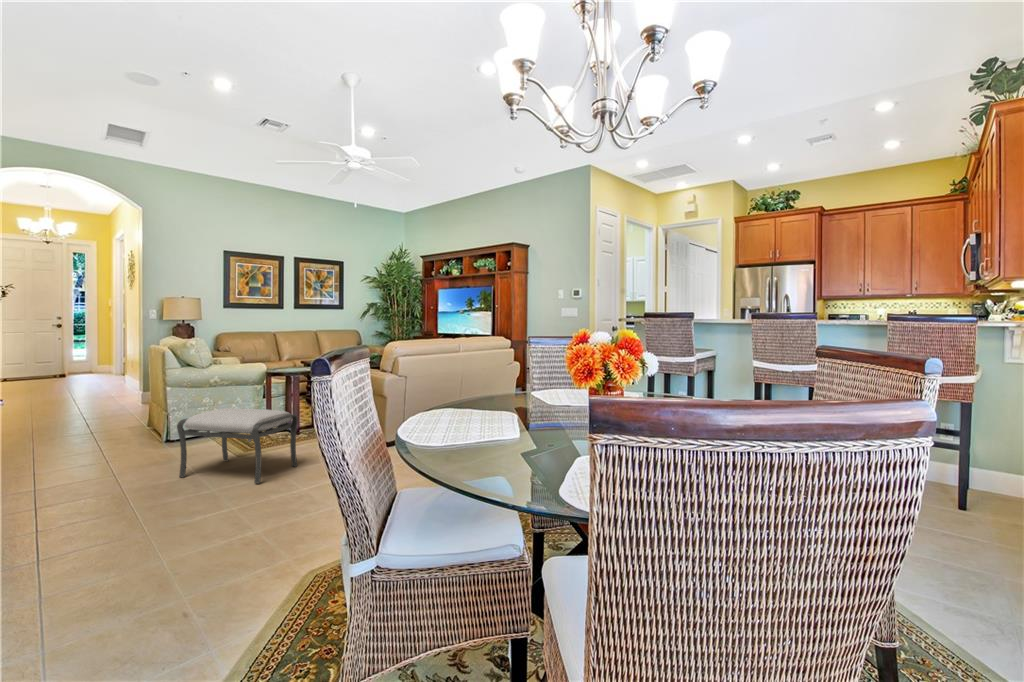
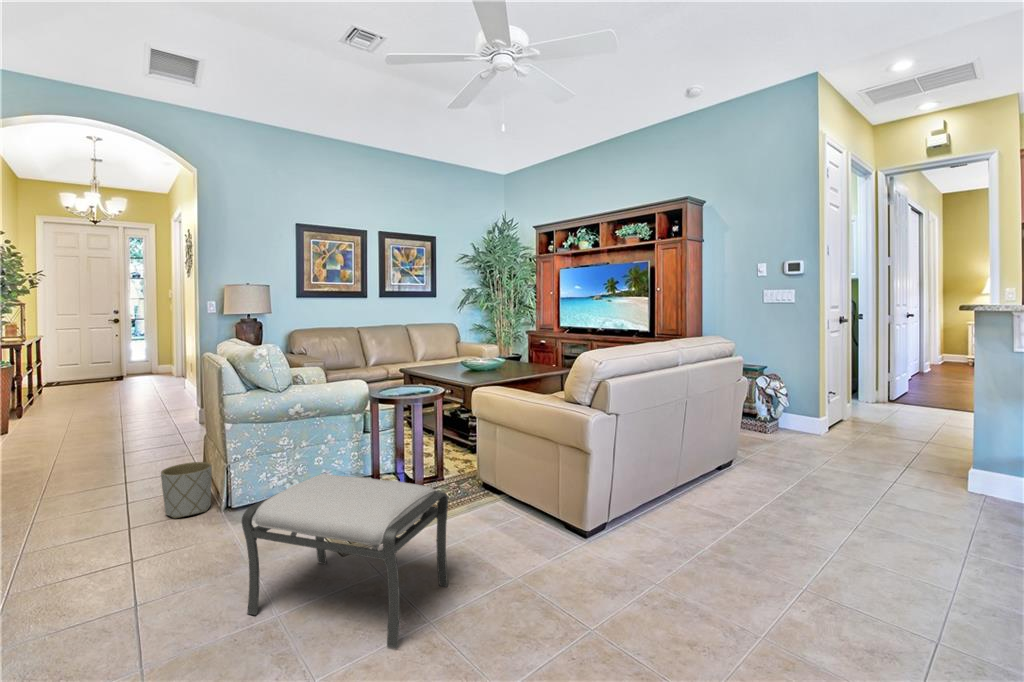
planter: none [121,414,156,447] -> present [161,462,212,519]

